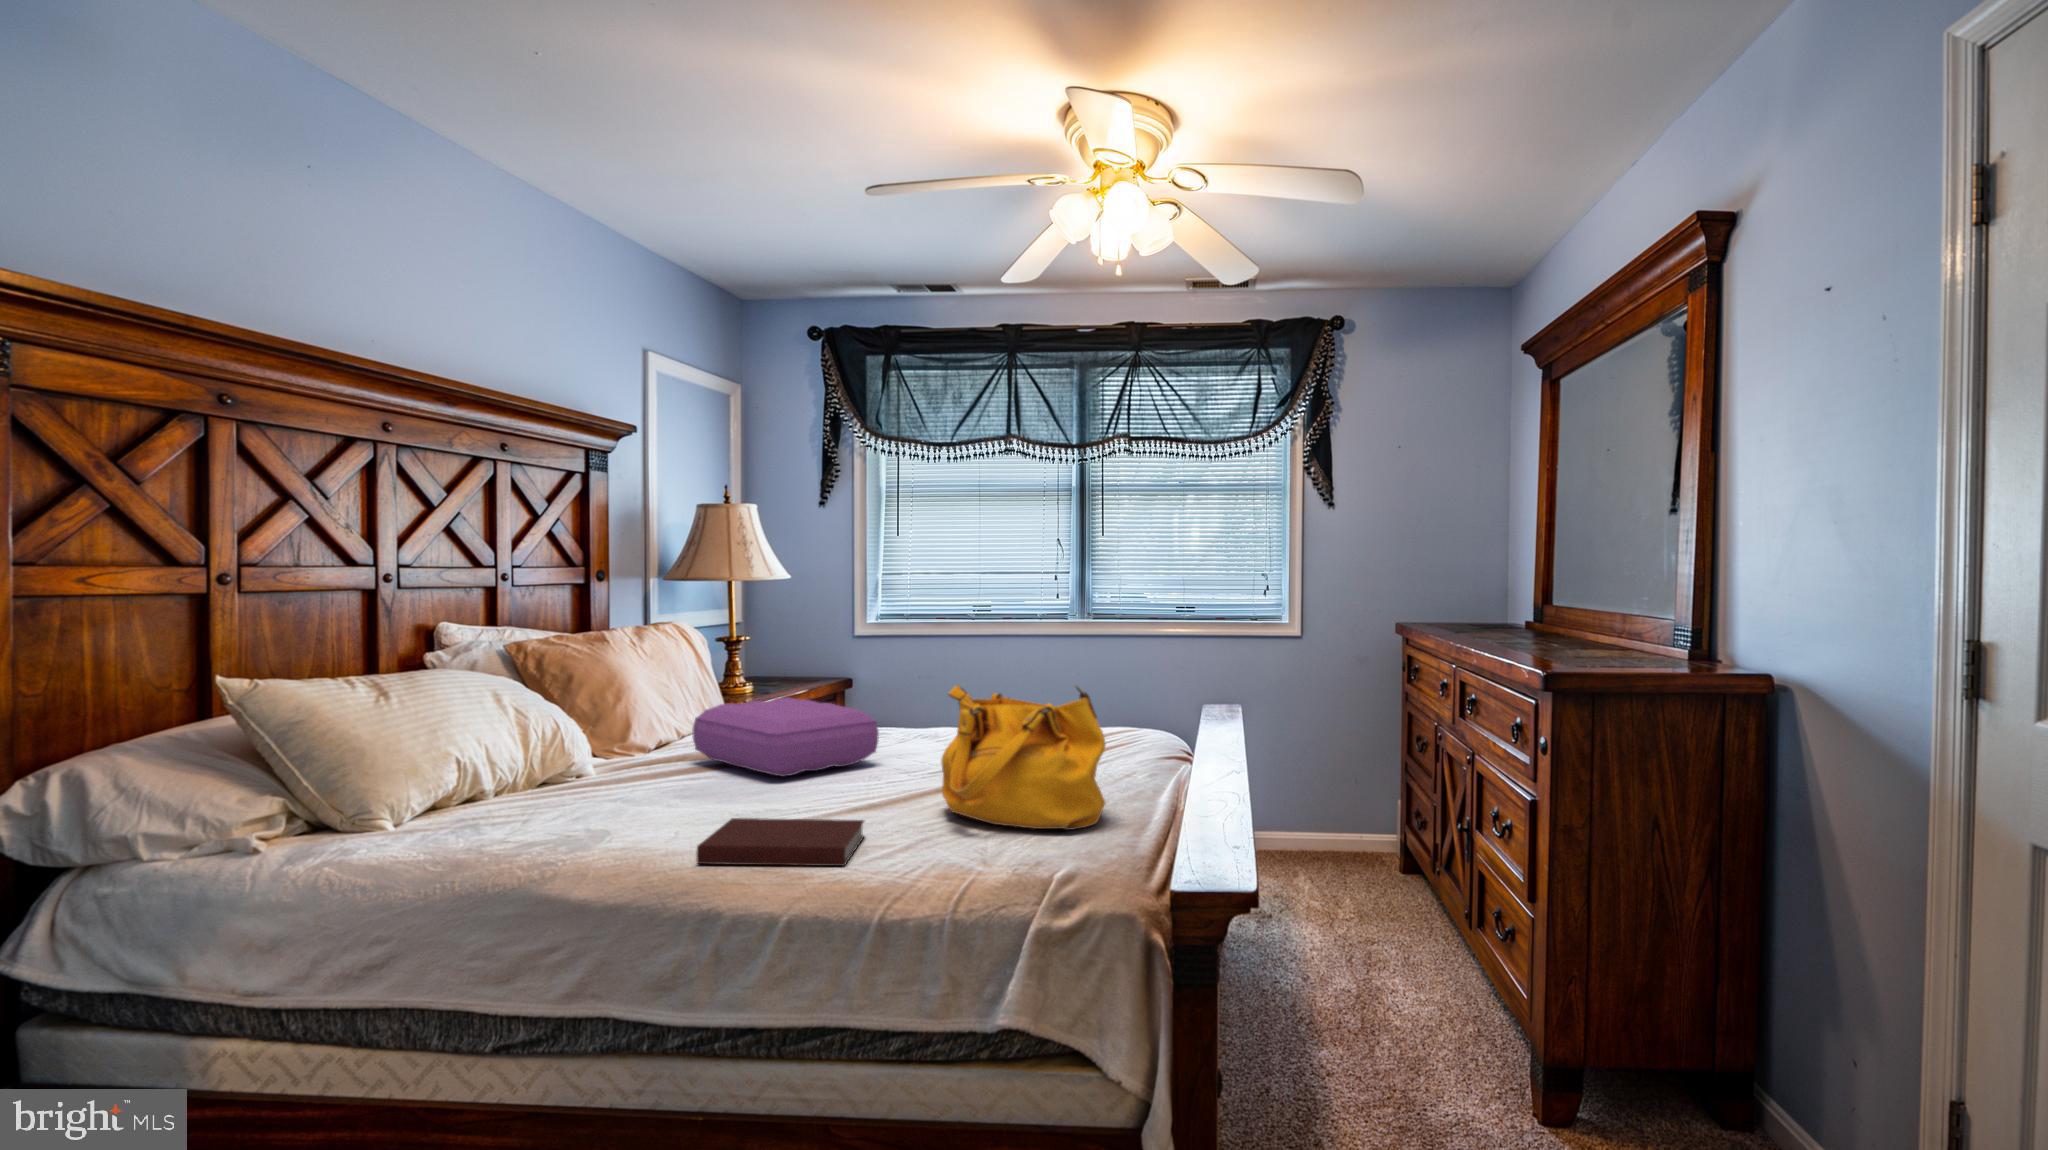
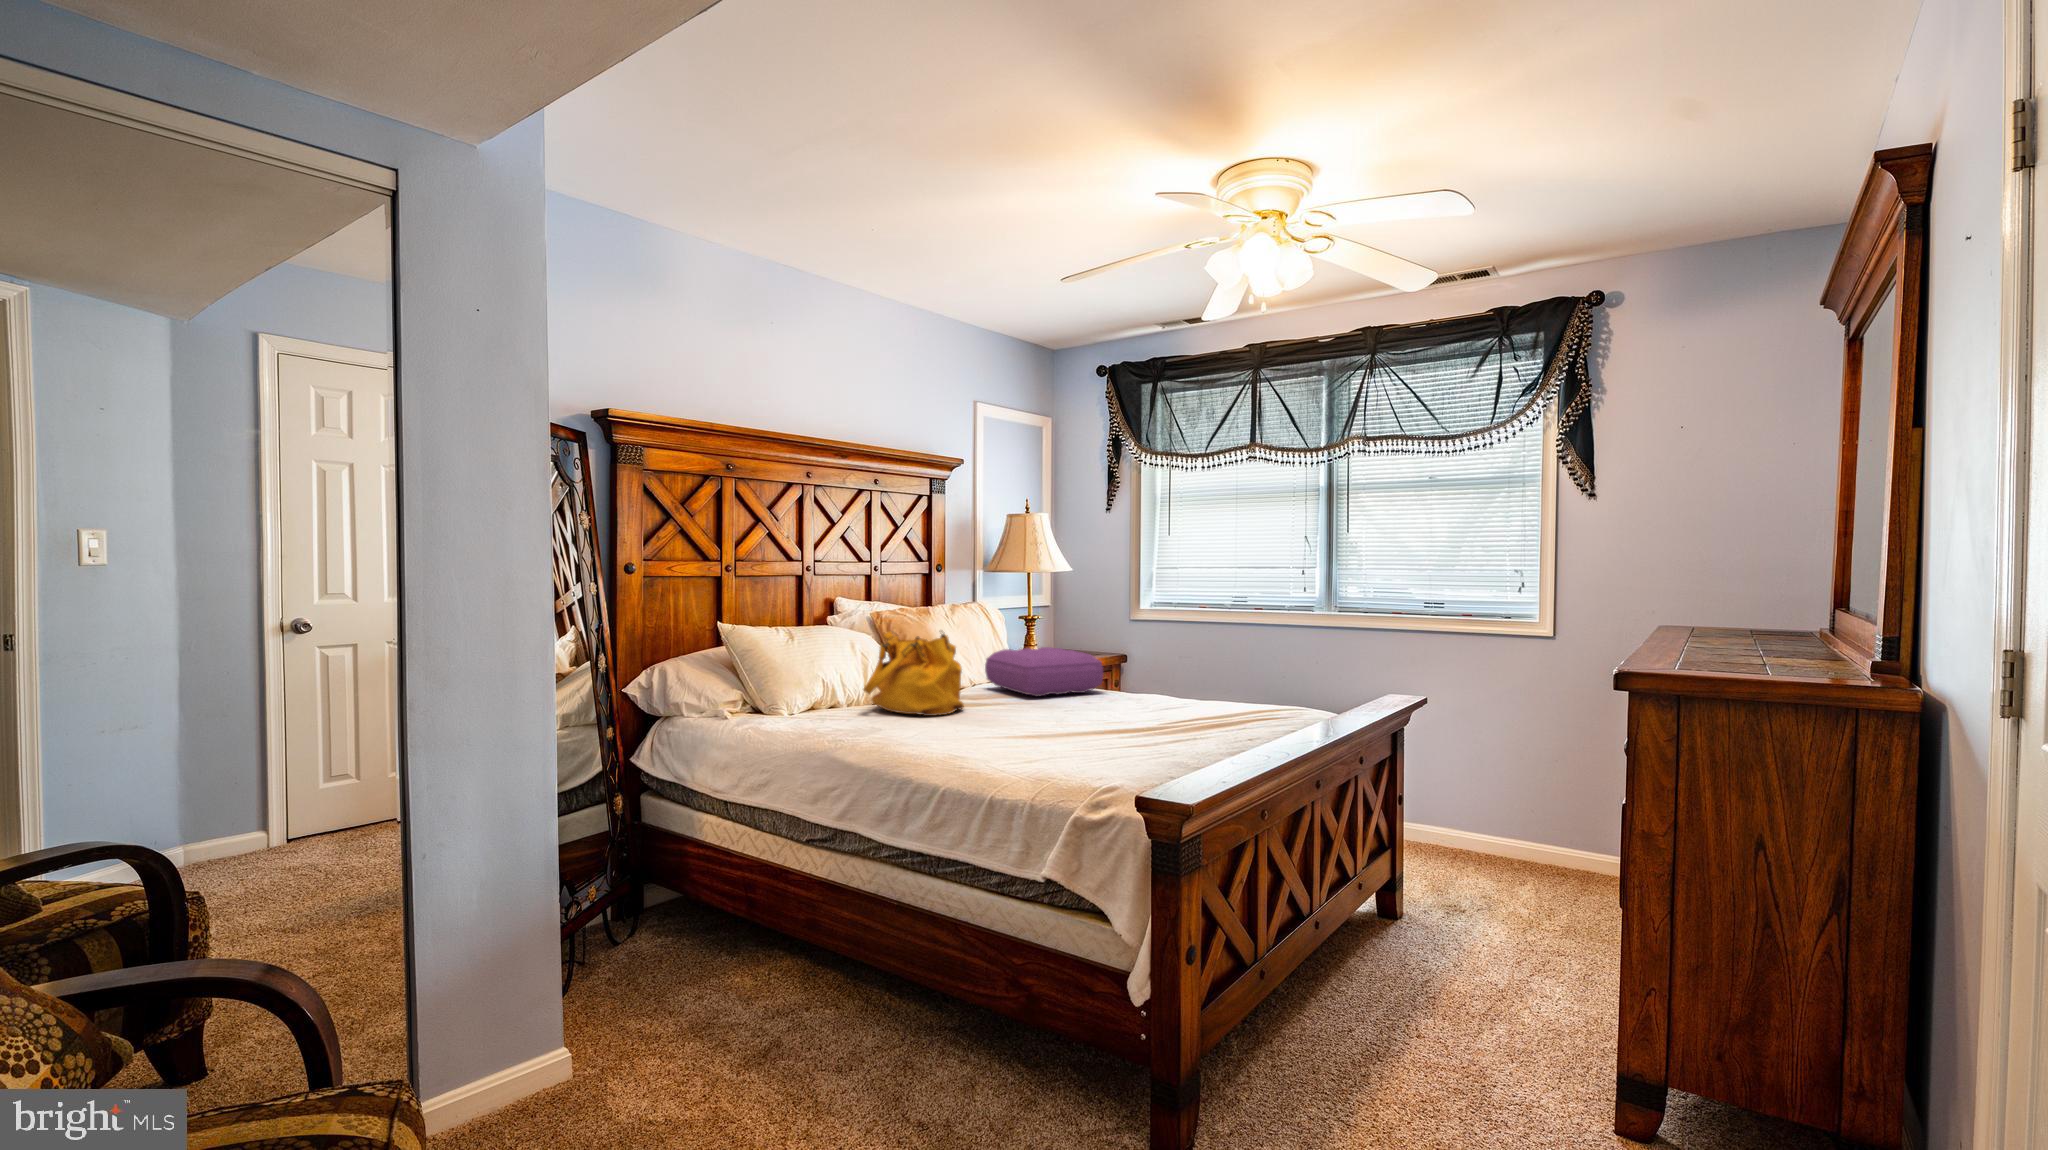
handbag: present [941,685,1105,830] -> present [863,631,964,716]
notebook: present [697,818,864,866] -> none [957,710,1061,735]

